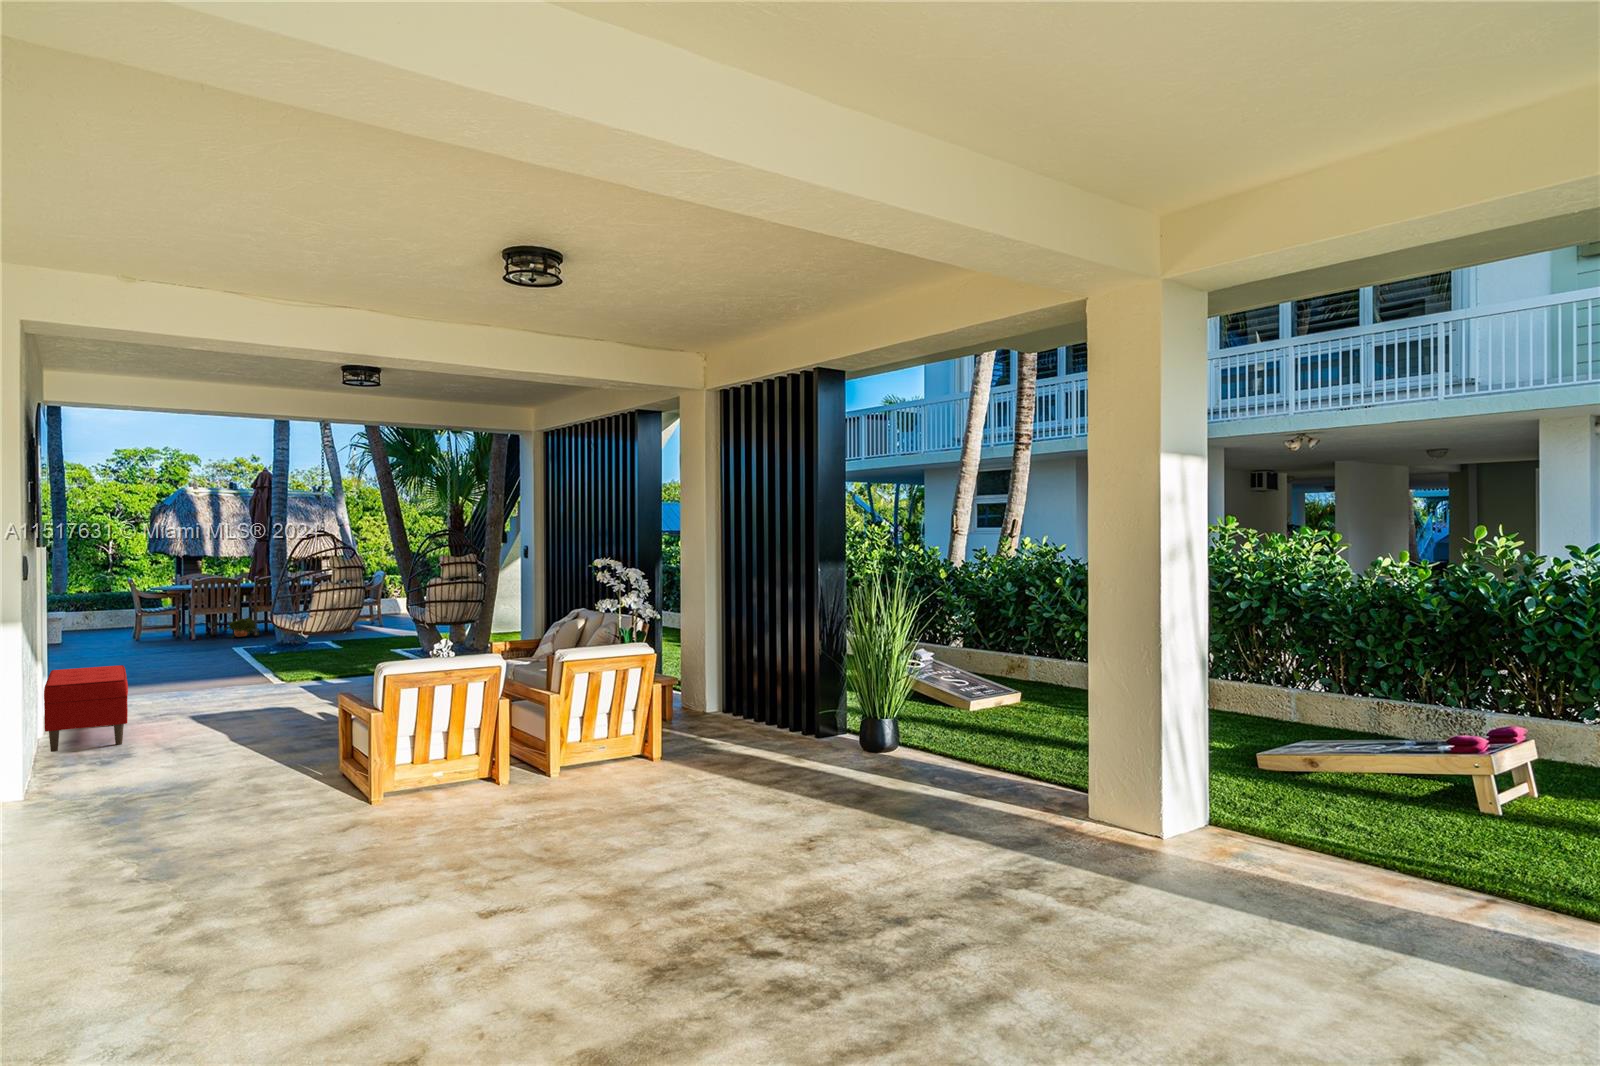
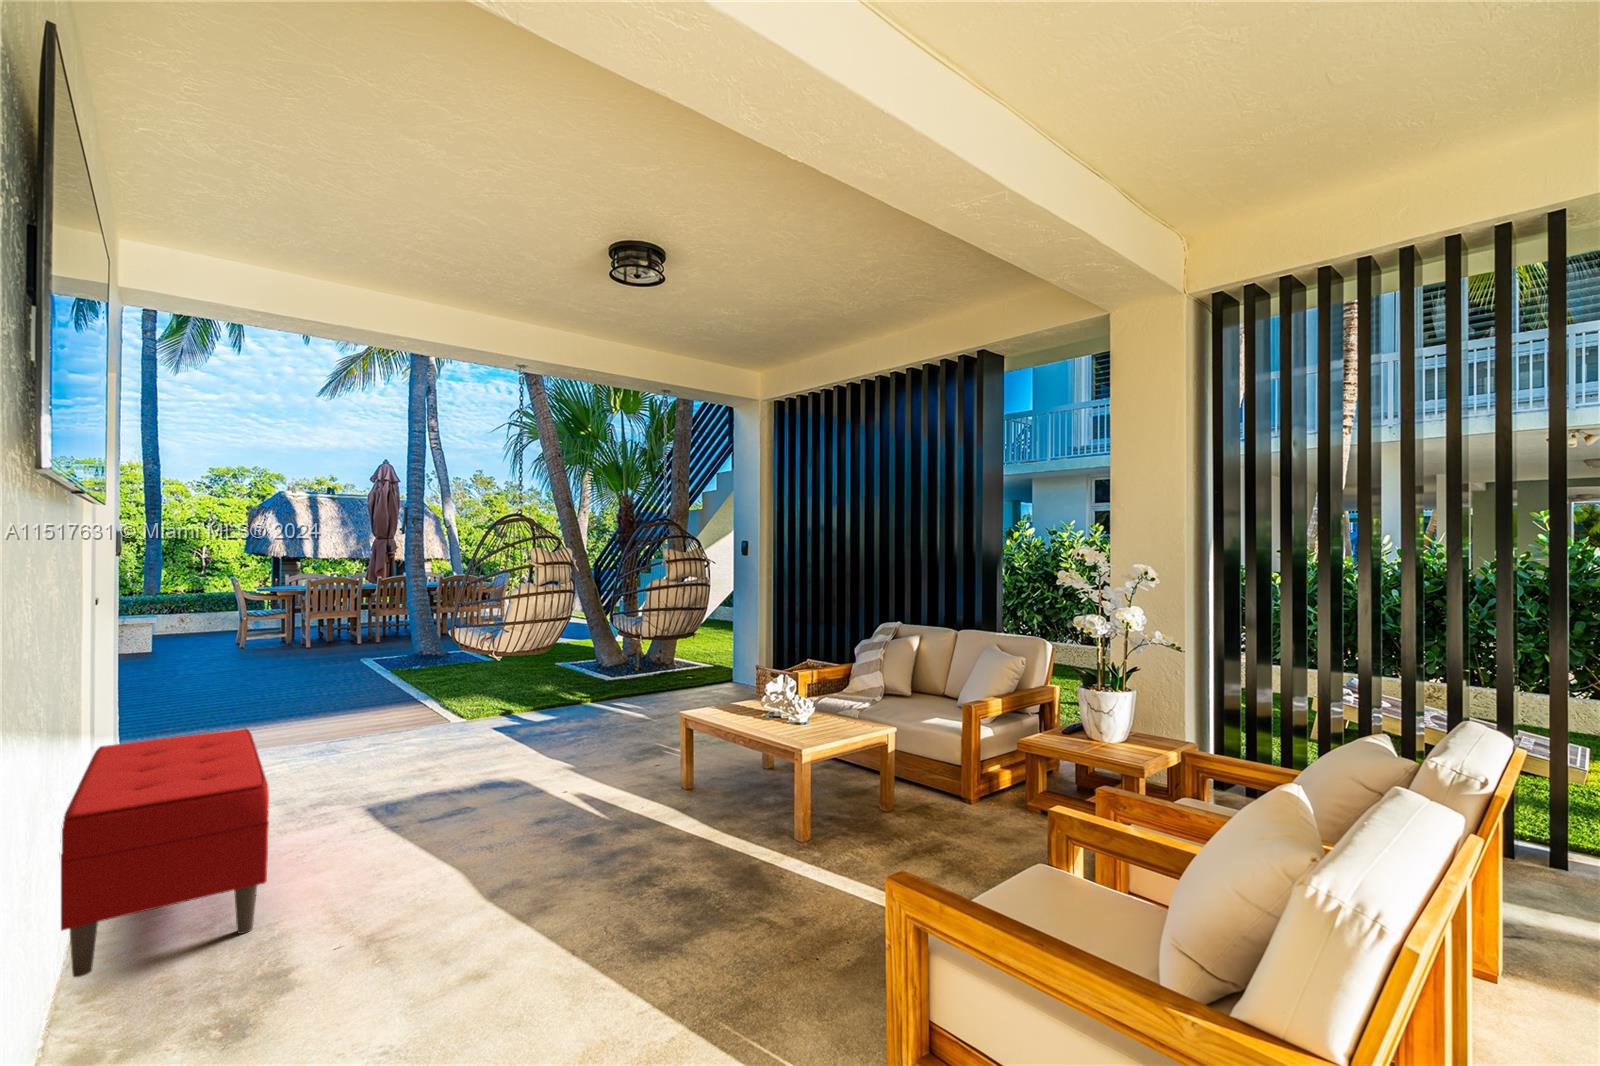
potted plant: present [224,617,259,638] -> none [340,623,385,648]

